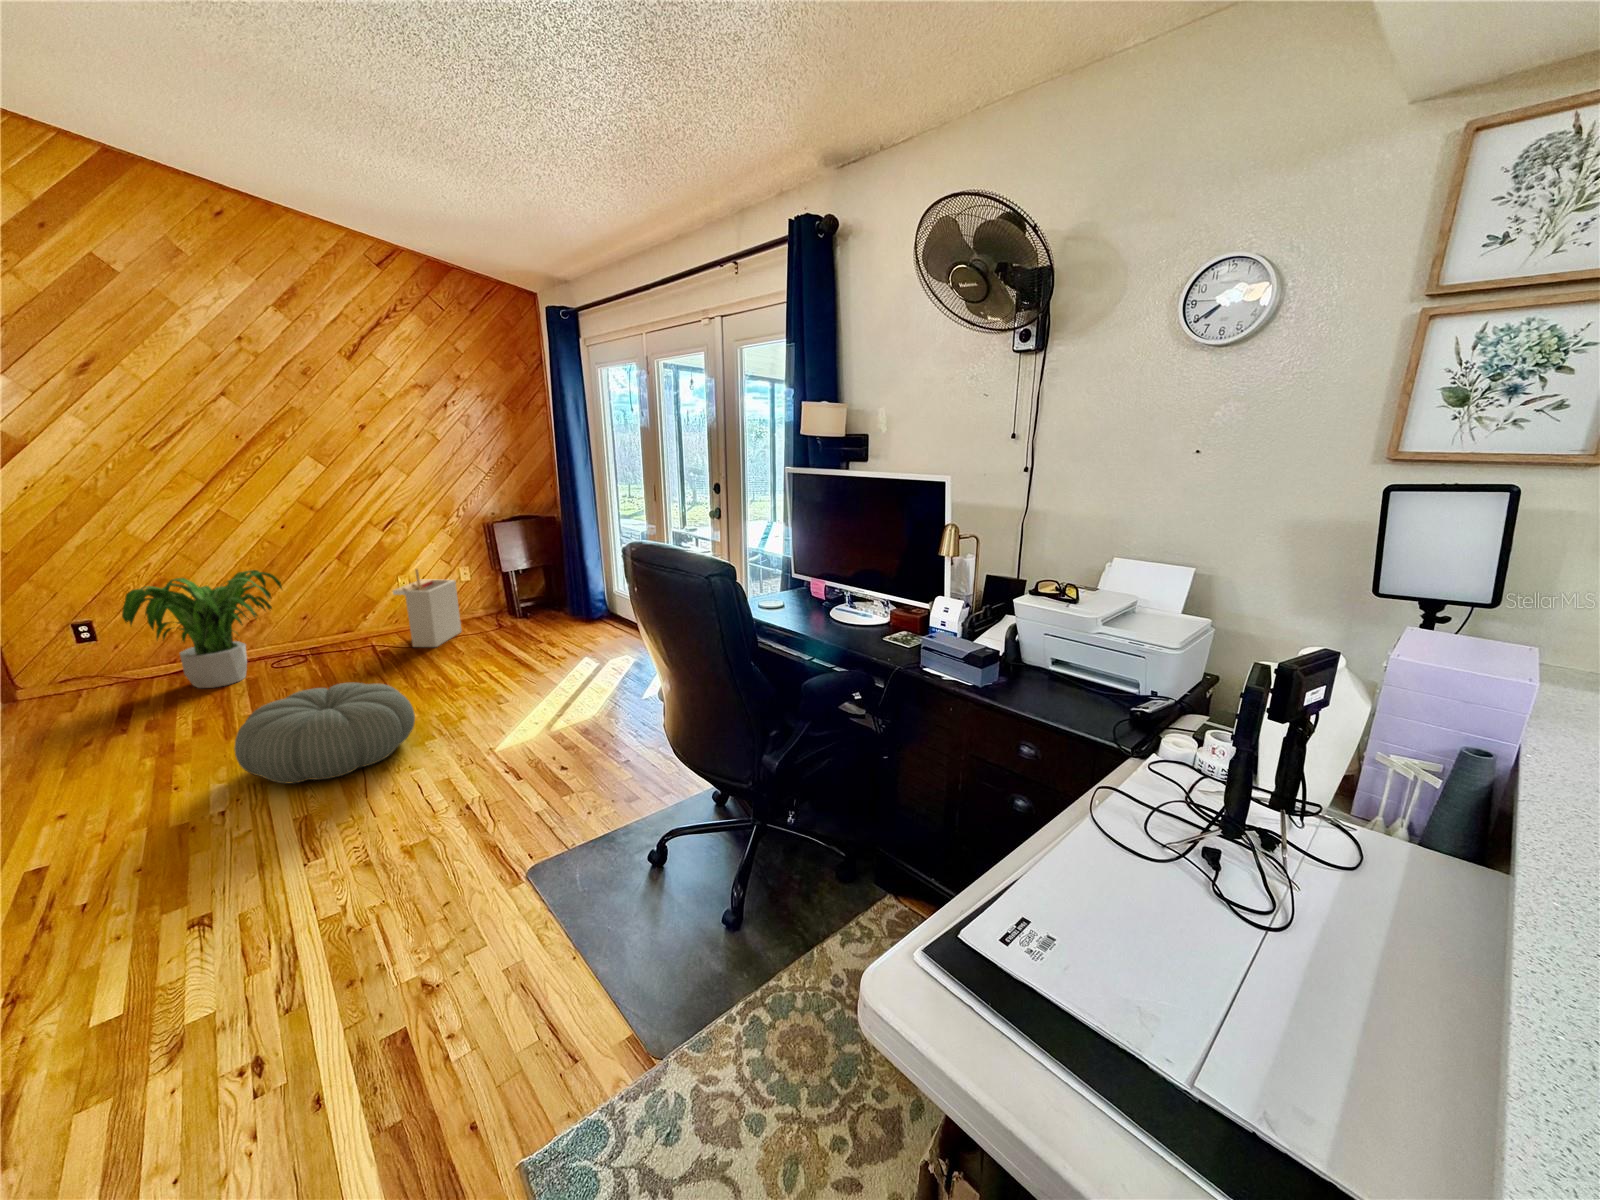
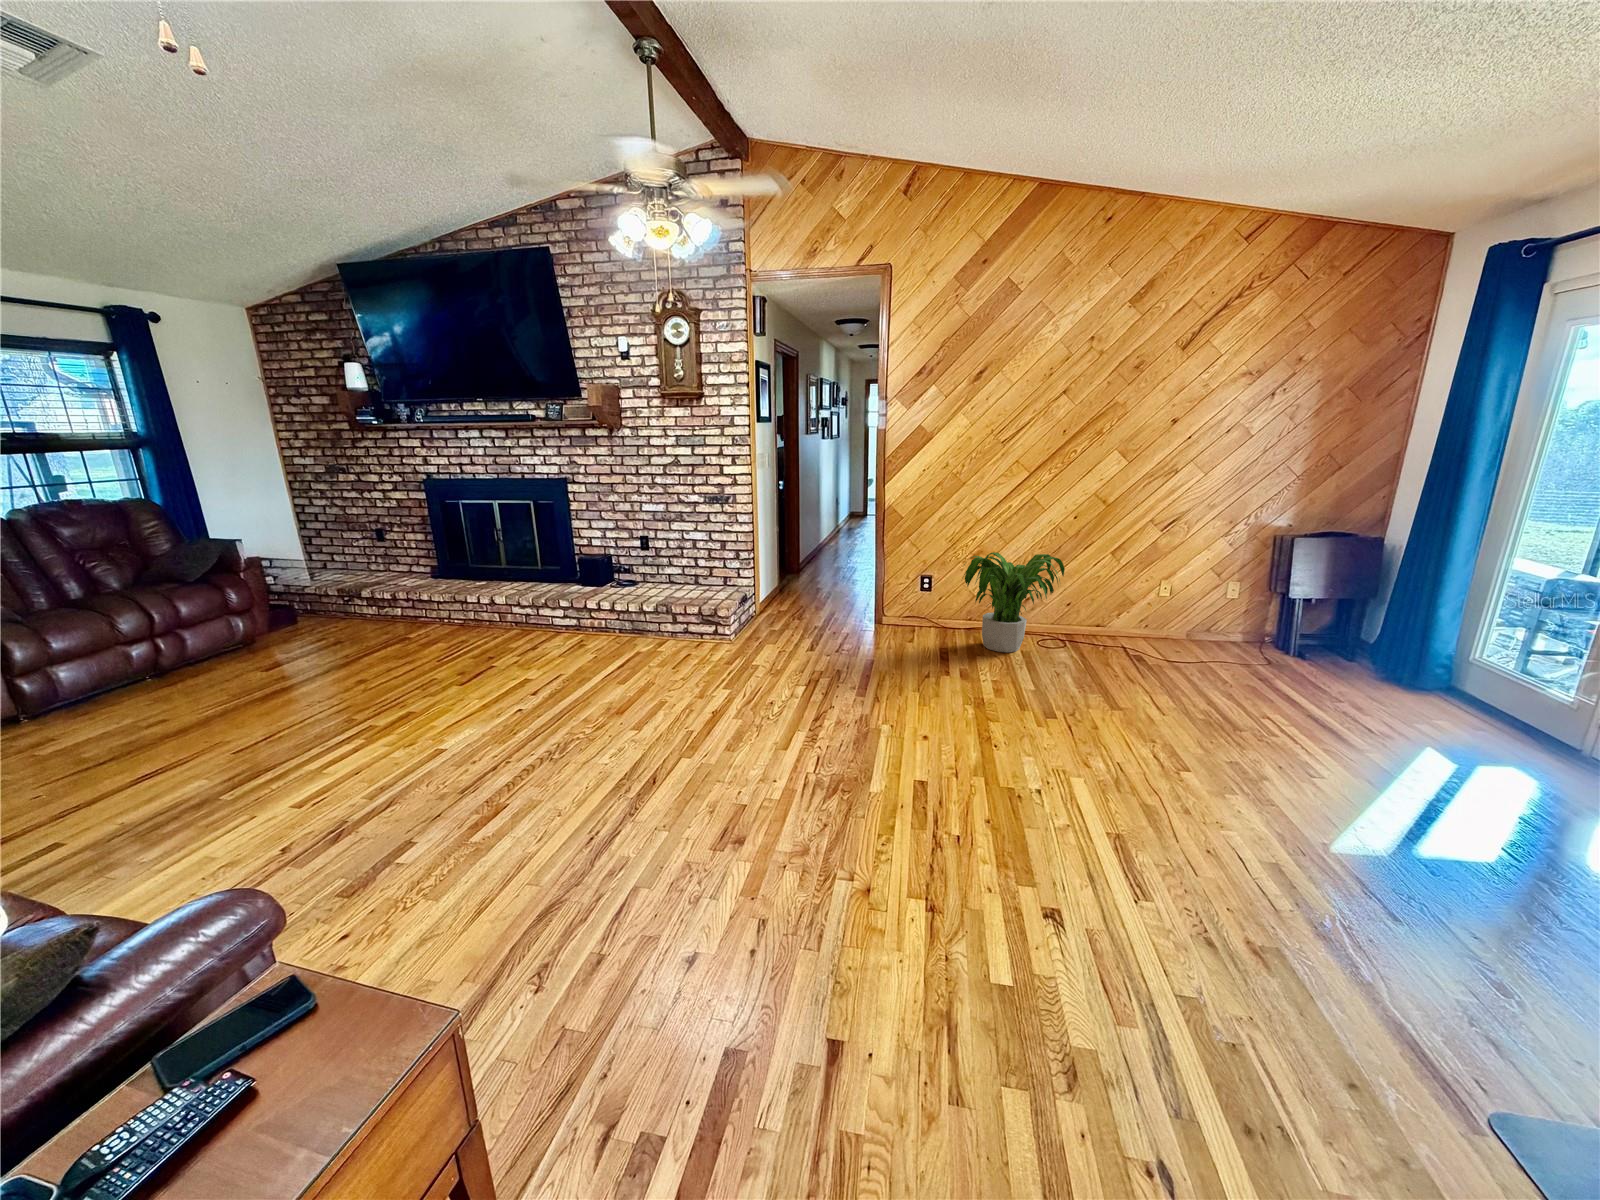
storage bin: present [393,569,461,647] -> none [1159,577,1226,669]
pouf: present [234,683,415,784] -> none [1045,683,1210,787]

